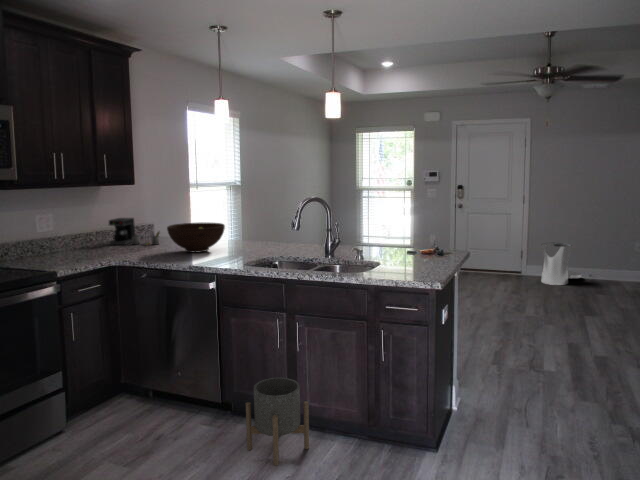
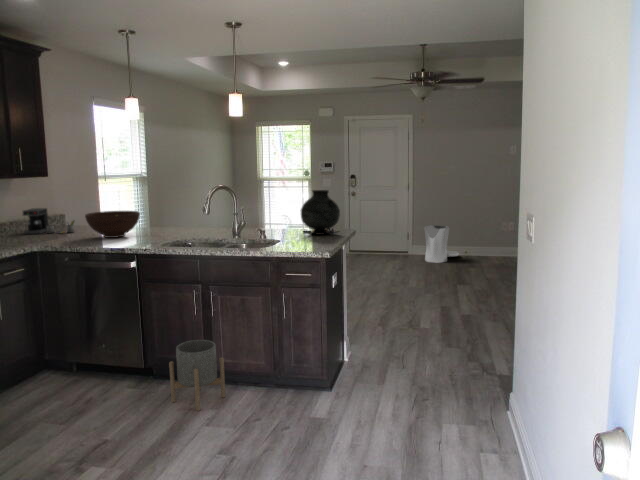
vase: none [405,204,453,257] -> present [301,190,340,234]

